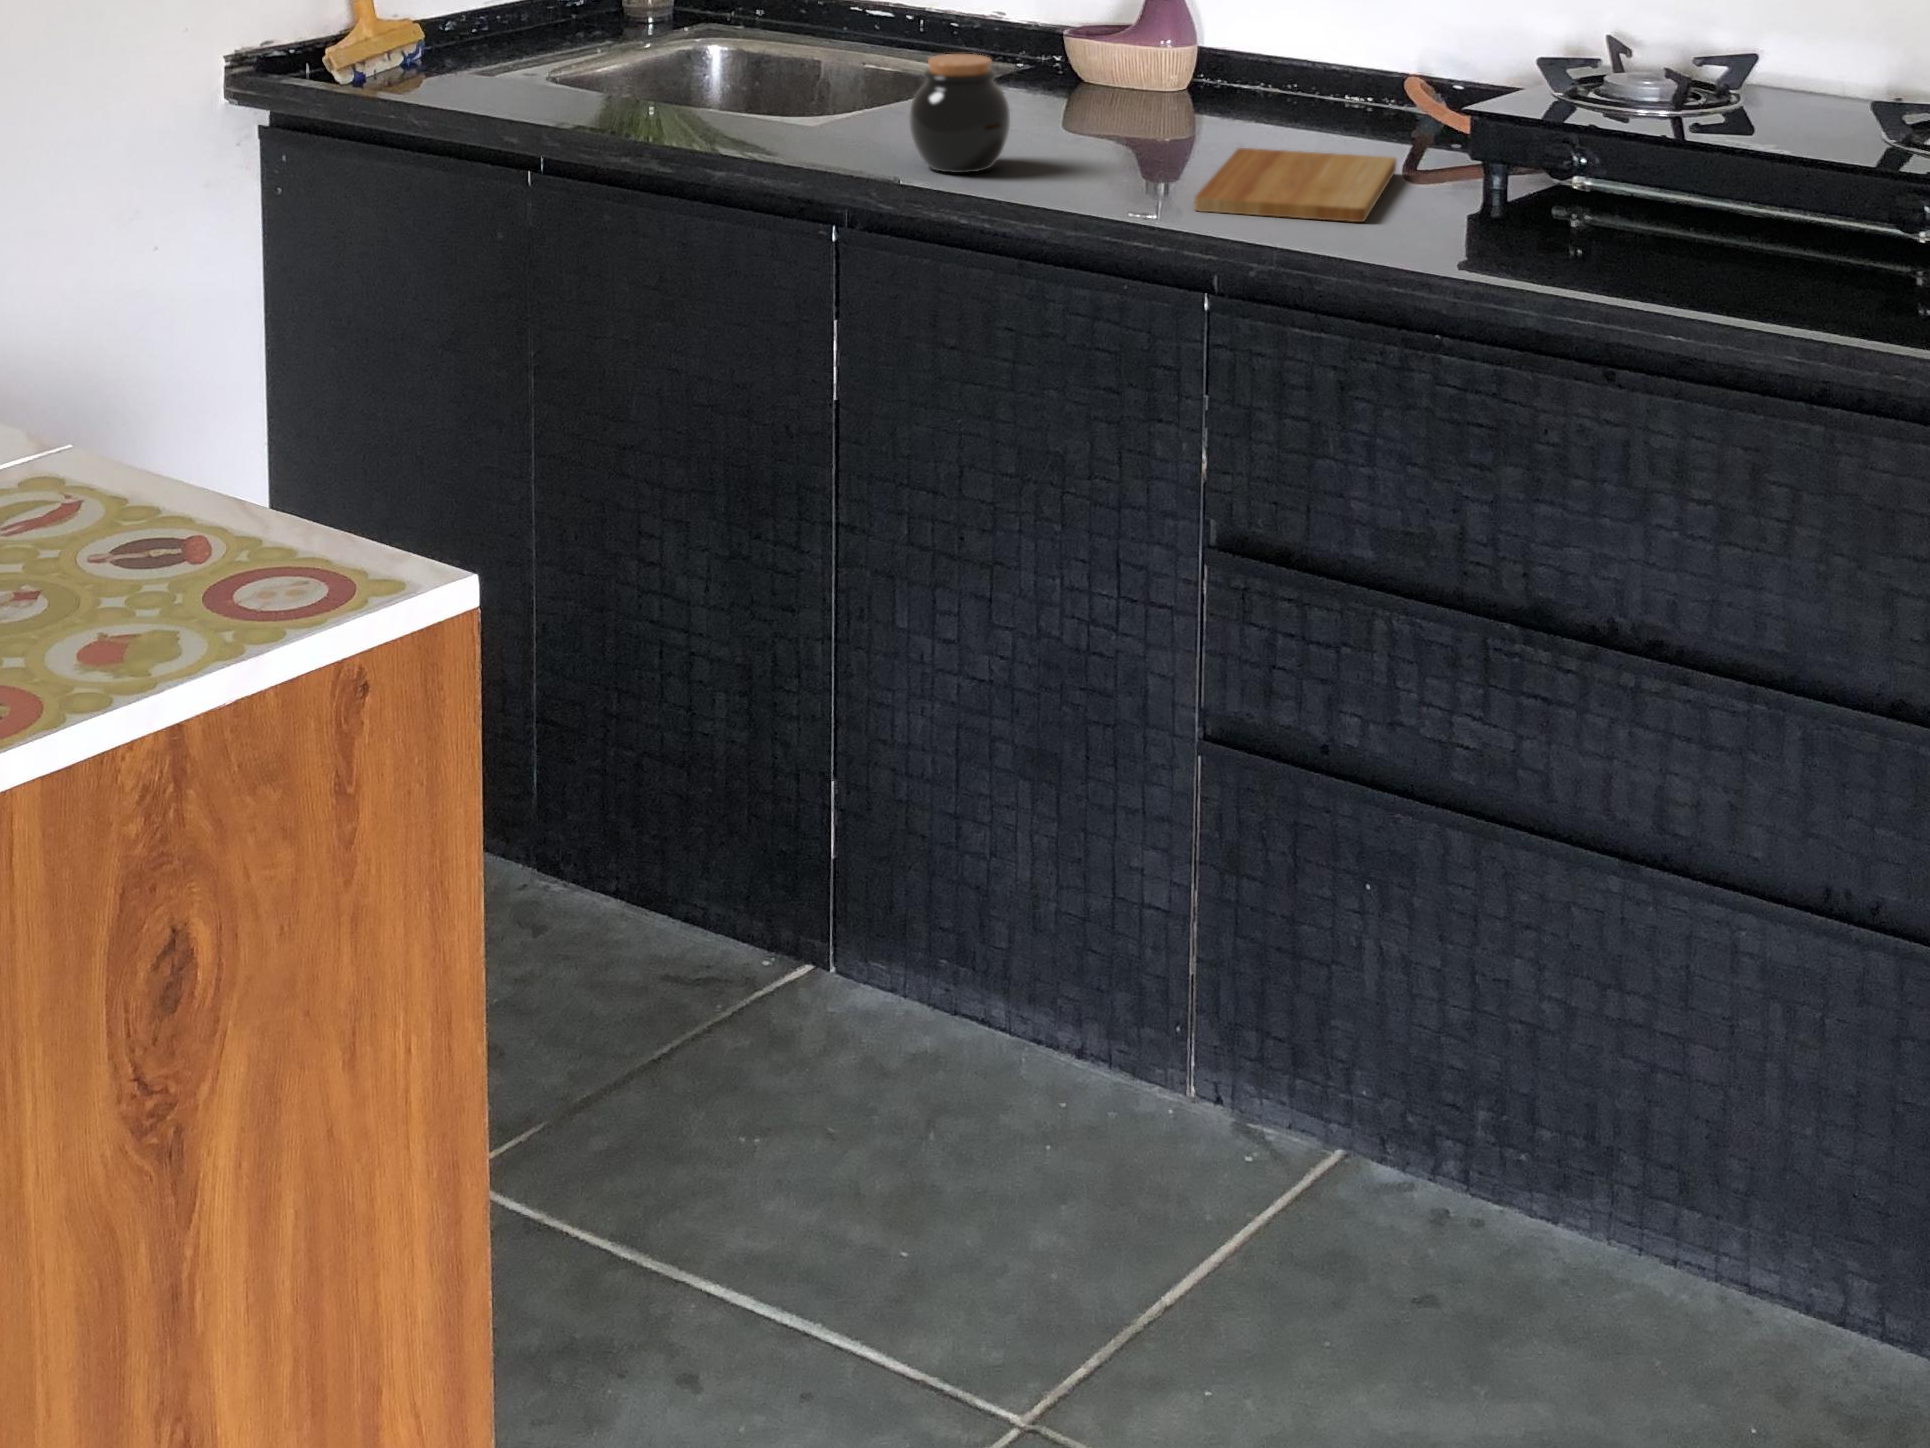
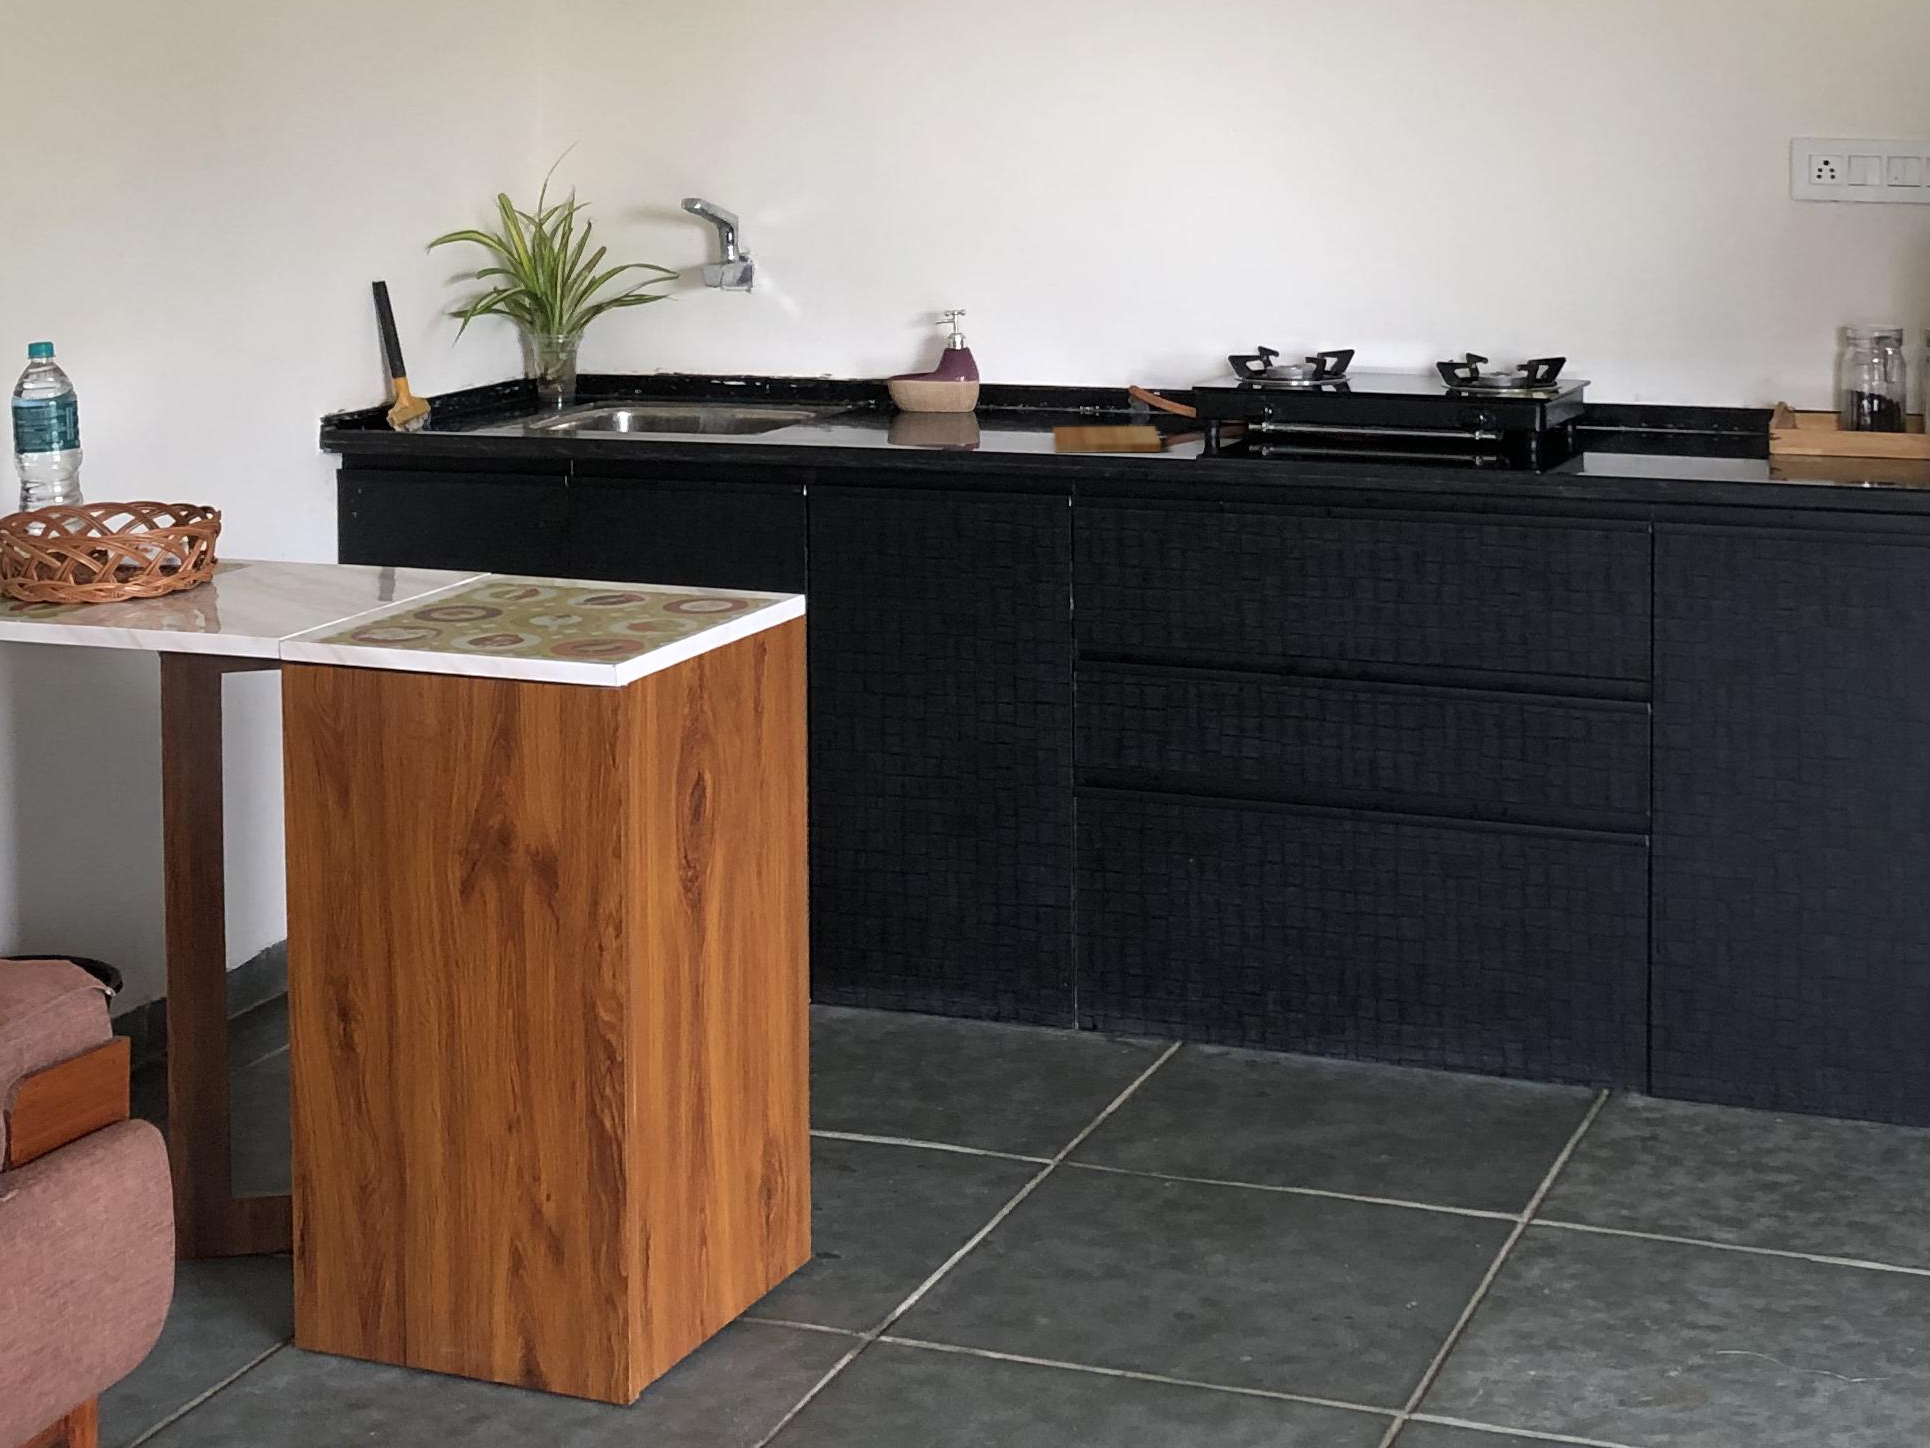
jar: present [909,54,1010,173] -> none [853,372,919,446]

